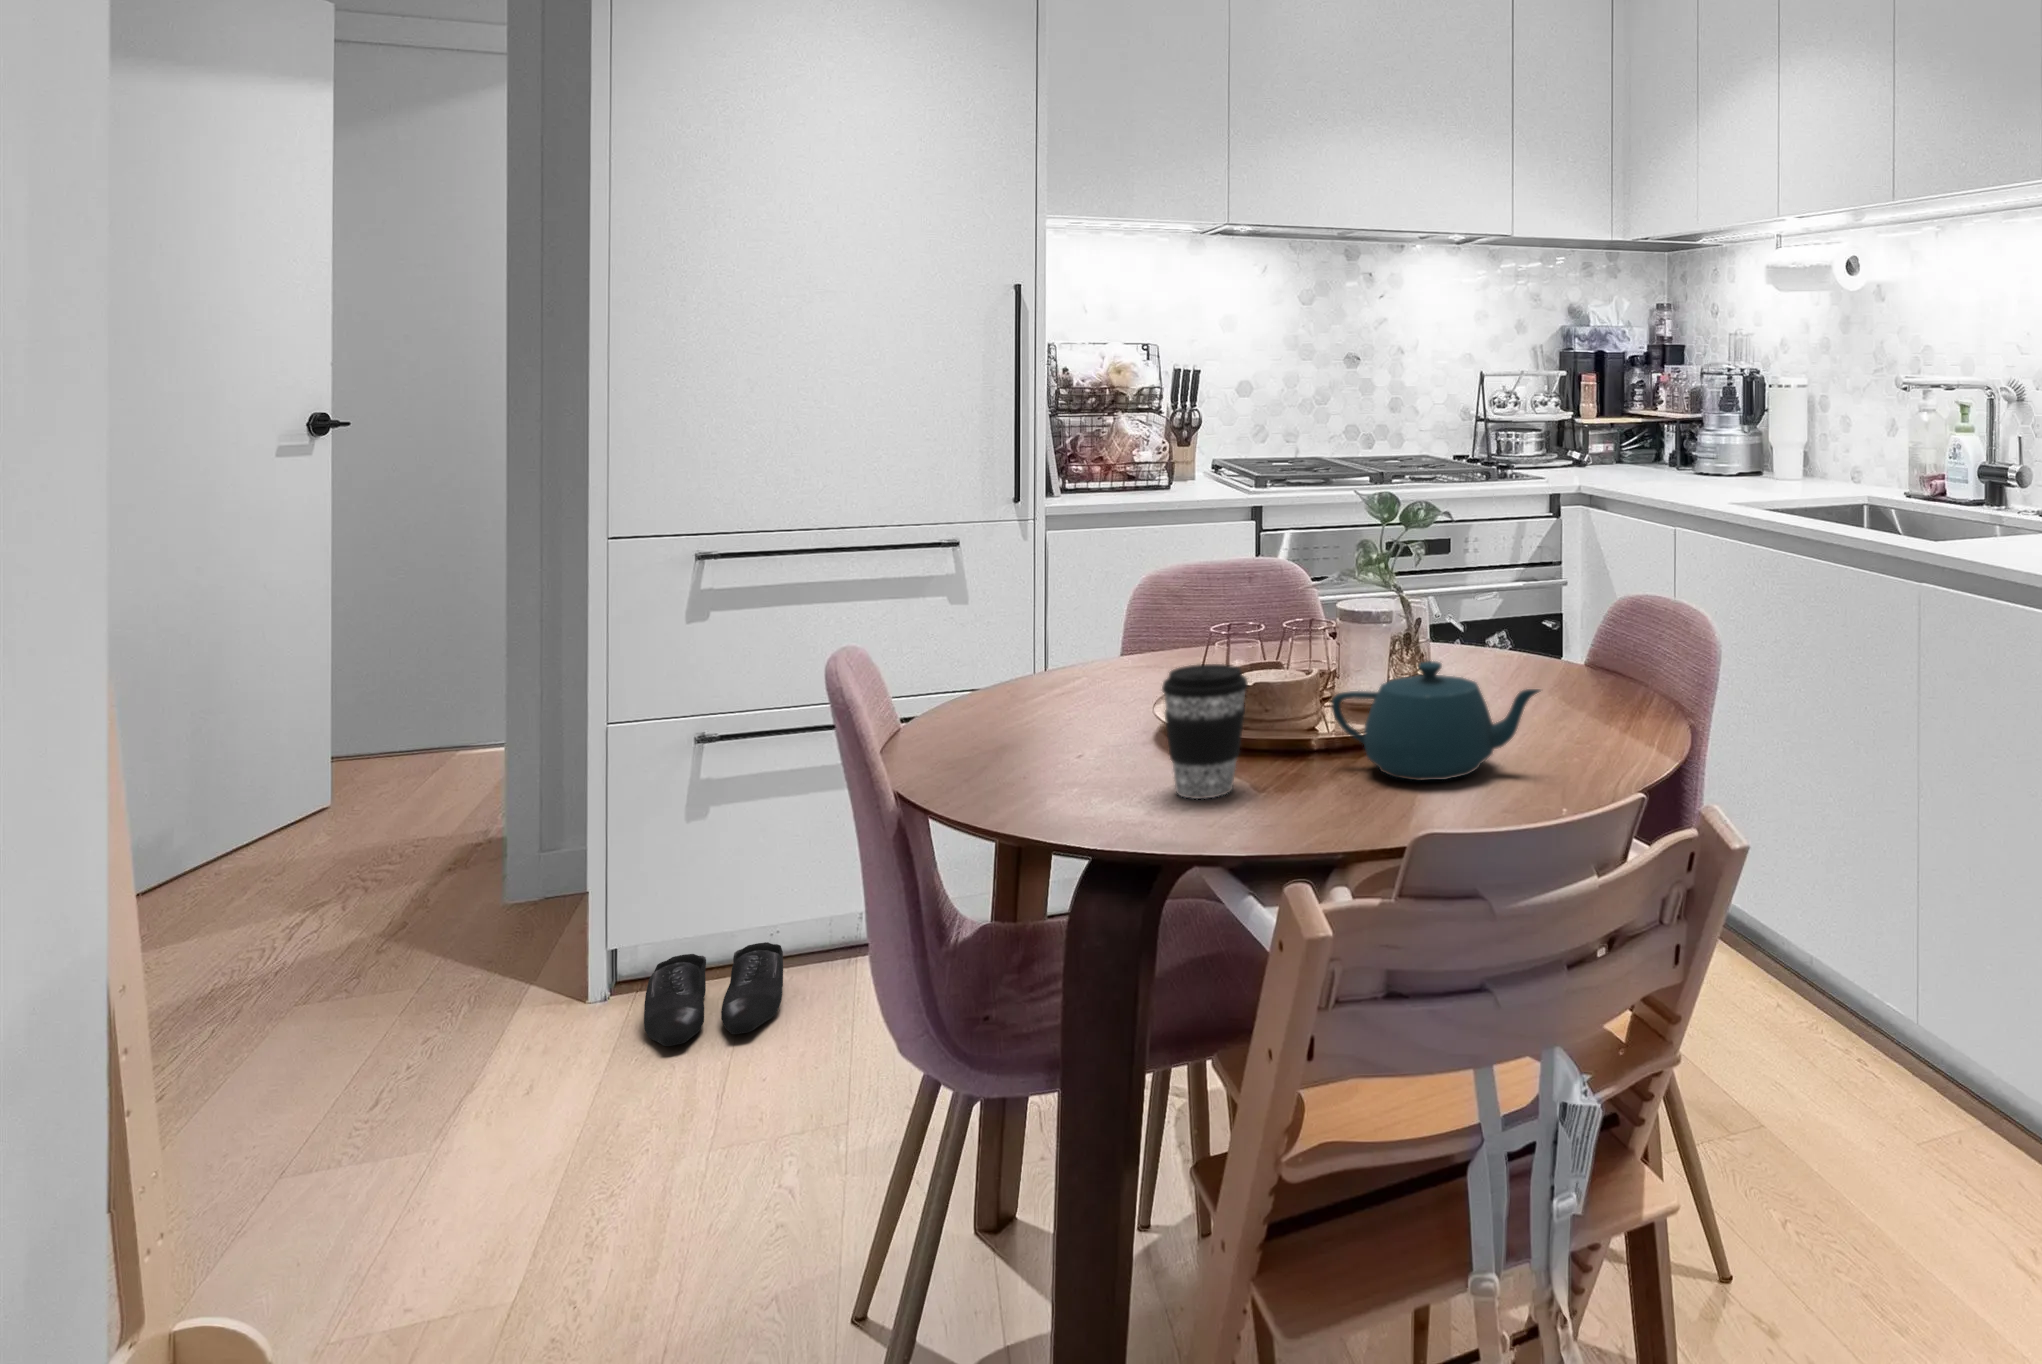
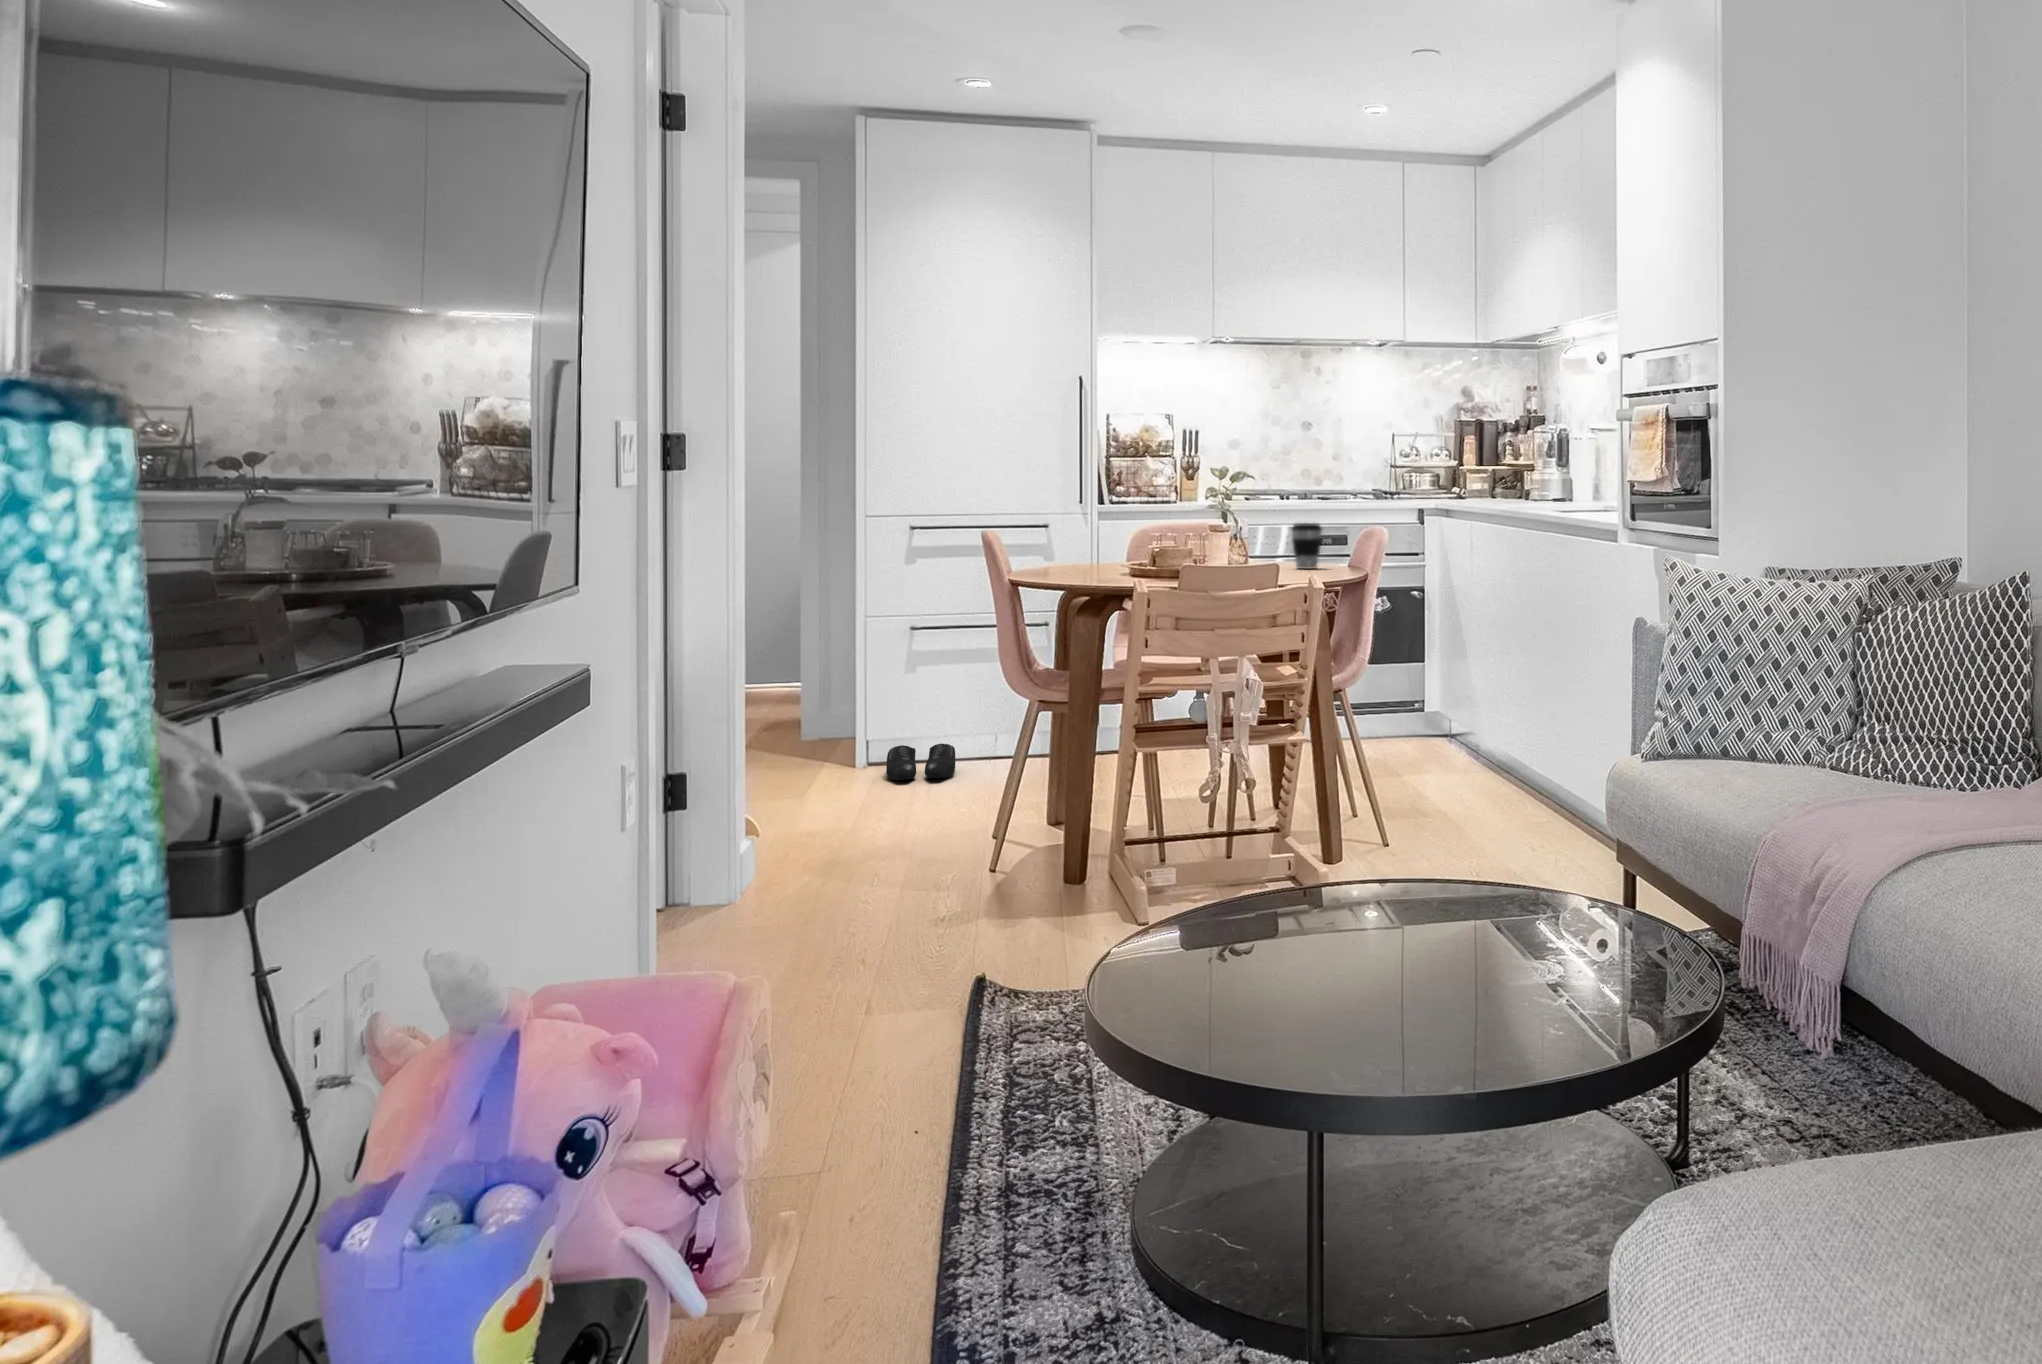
teapot: present [1332,661,1540,781] -> none [1178,529,1261,574]
coffee cup: present [1162,664,1248,799] -> present [1292,523,1322,569]

